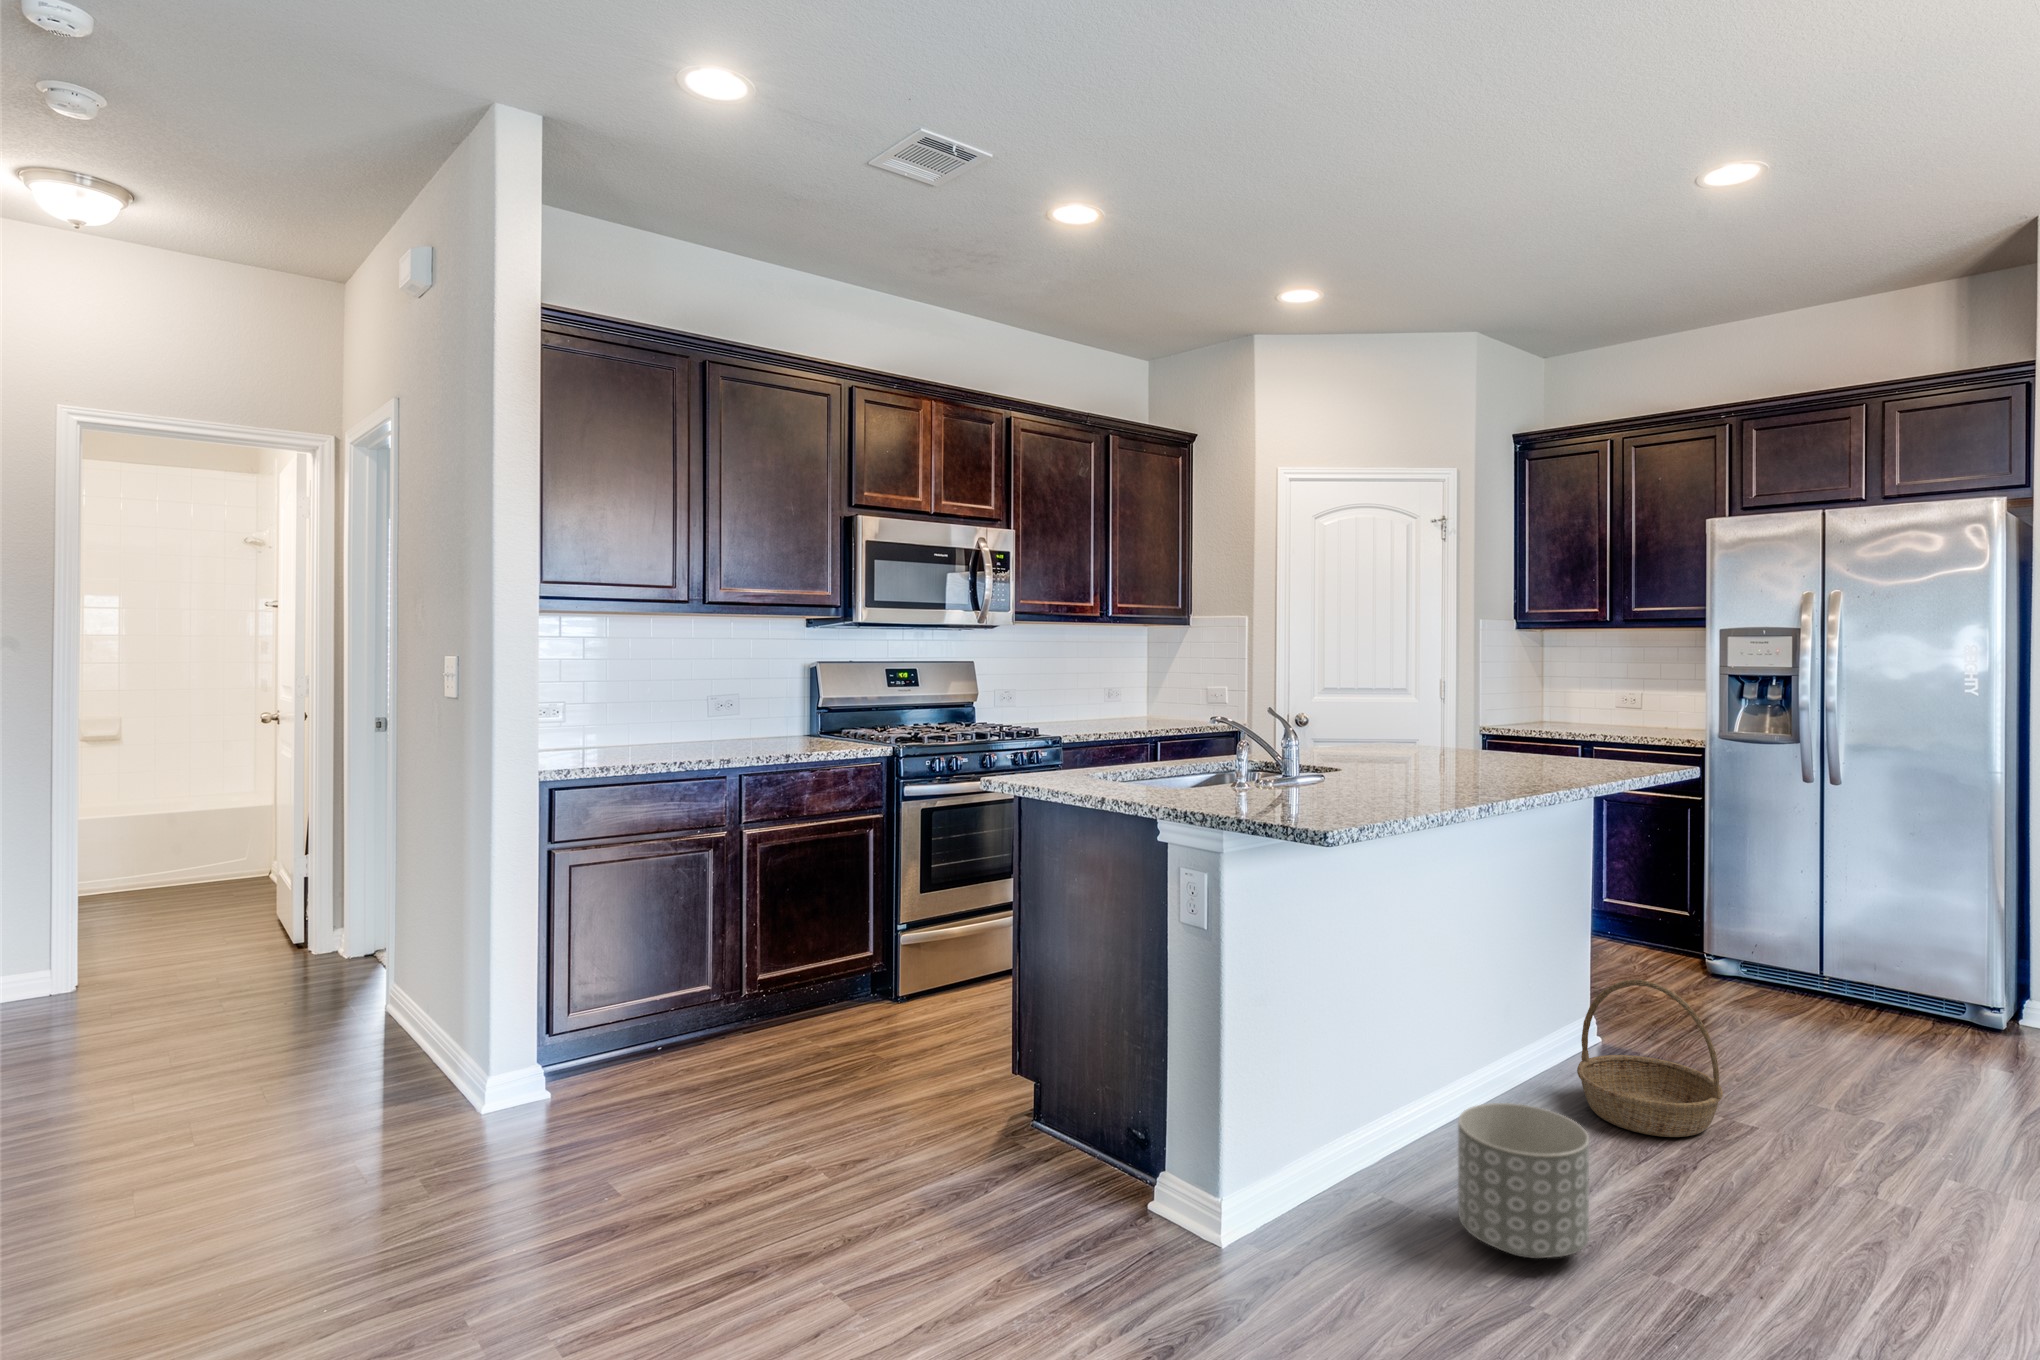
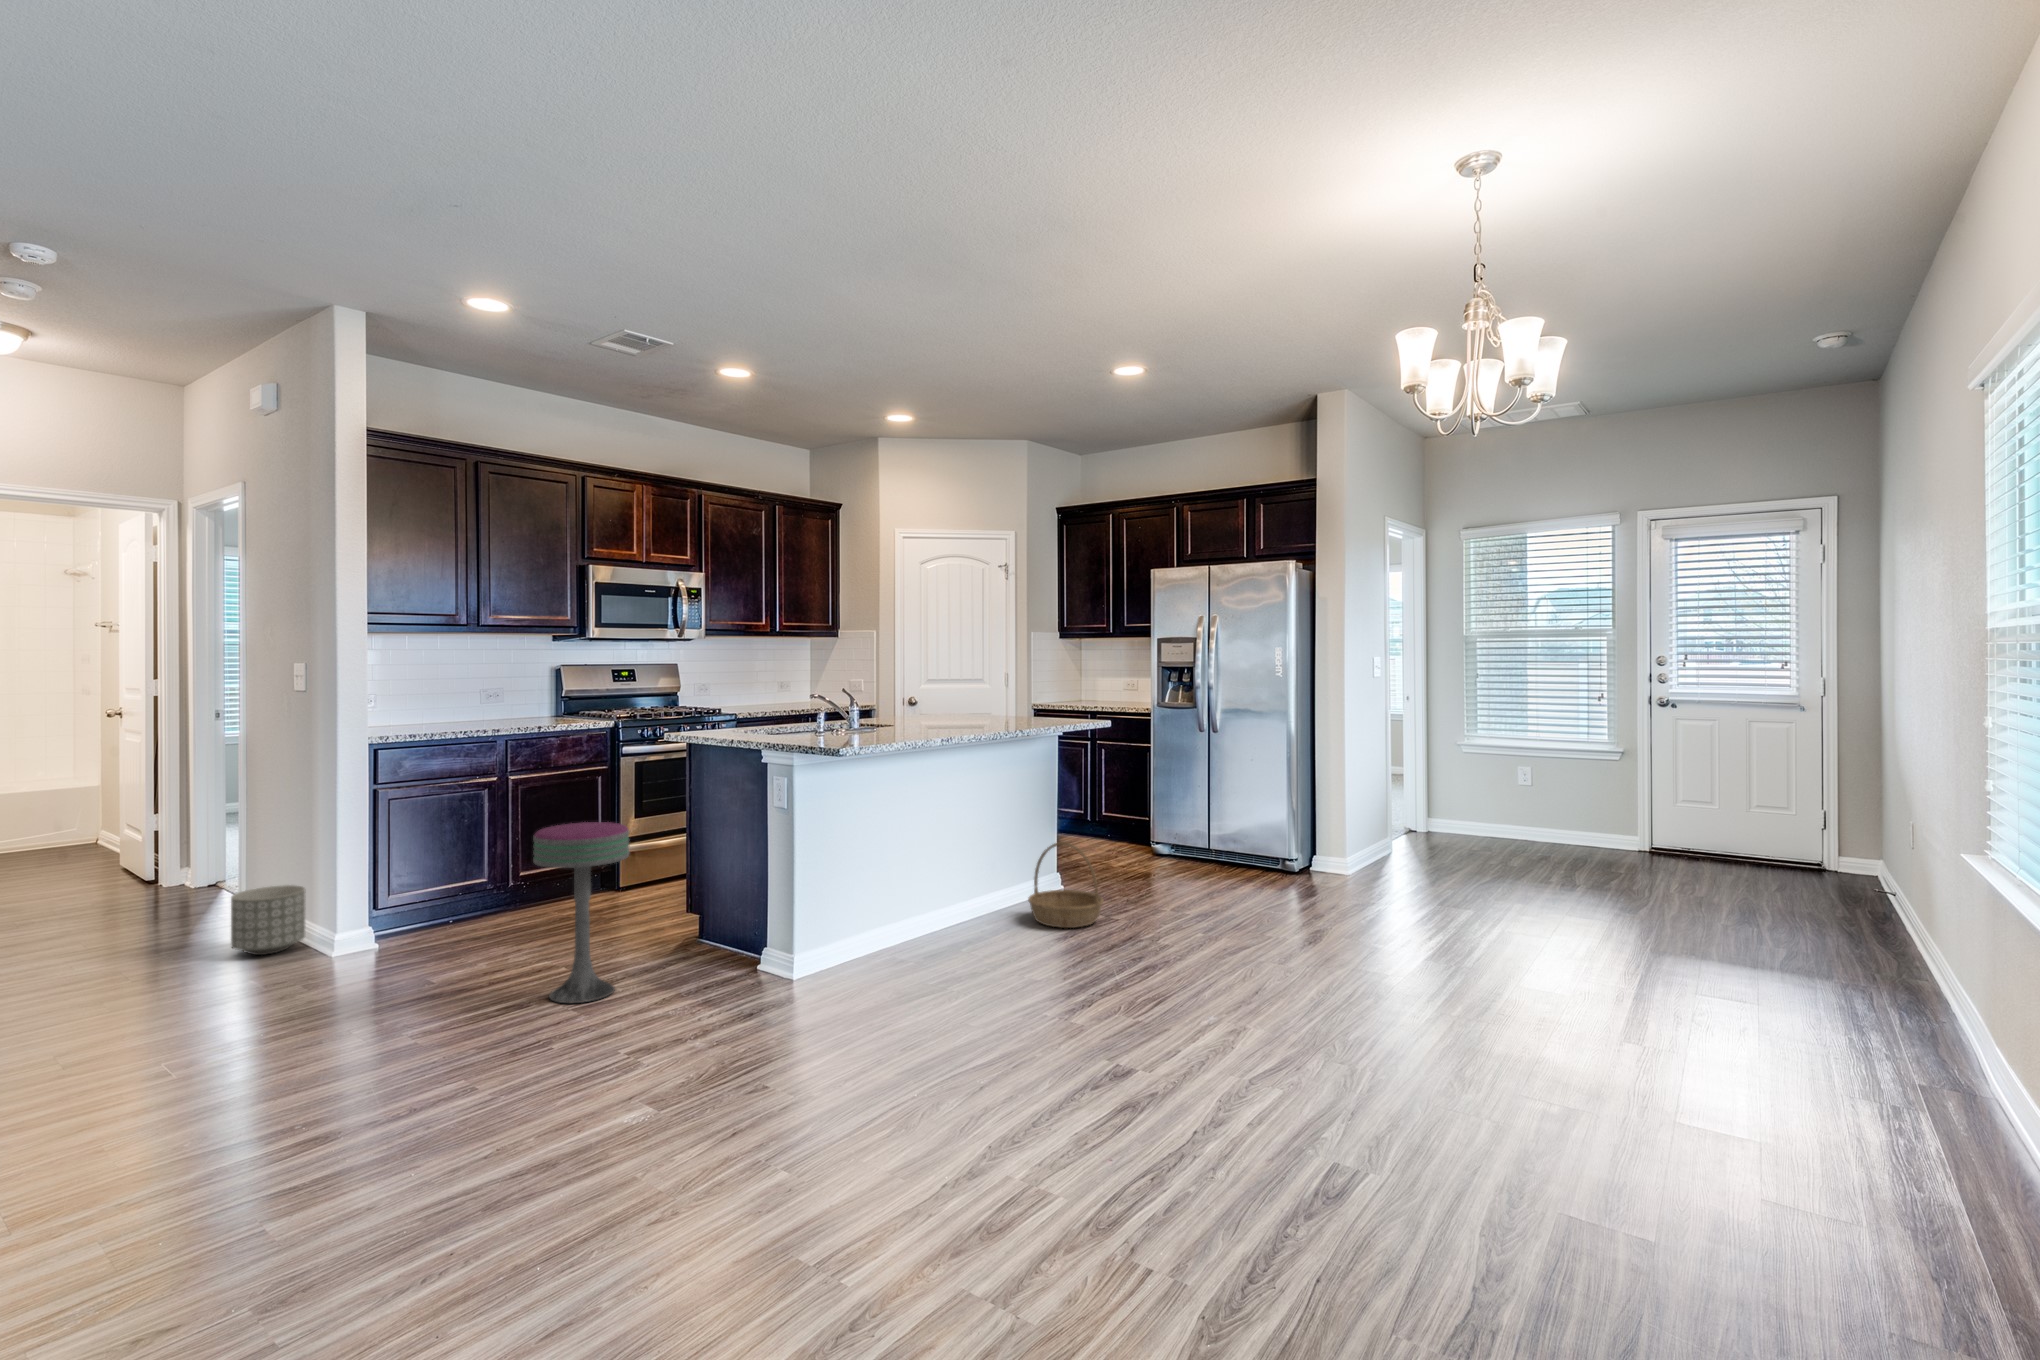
bar stool: none [771,941,934,1280] -> present [533,822,630,1003]
planter: present [1458,1103,1589,1259] -> present [231,885,306,955]

